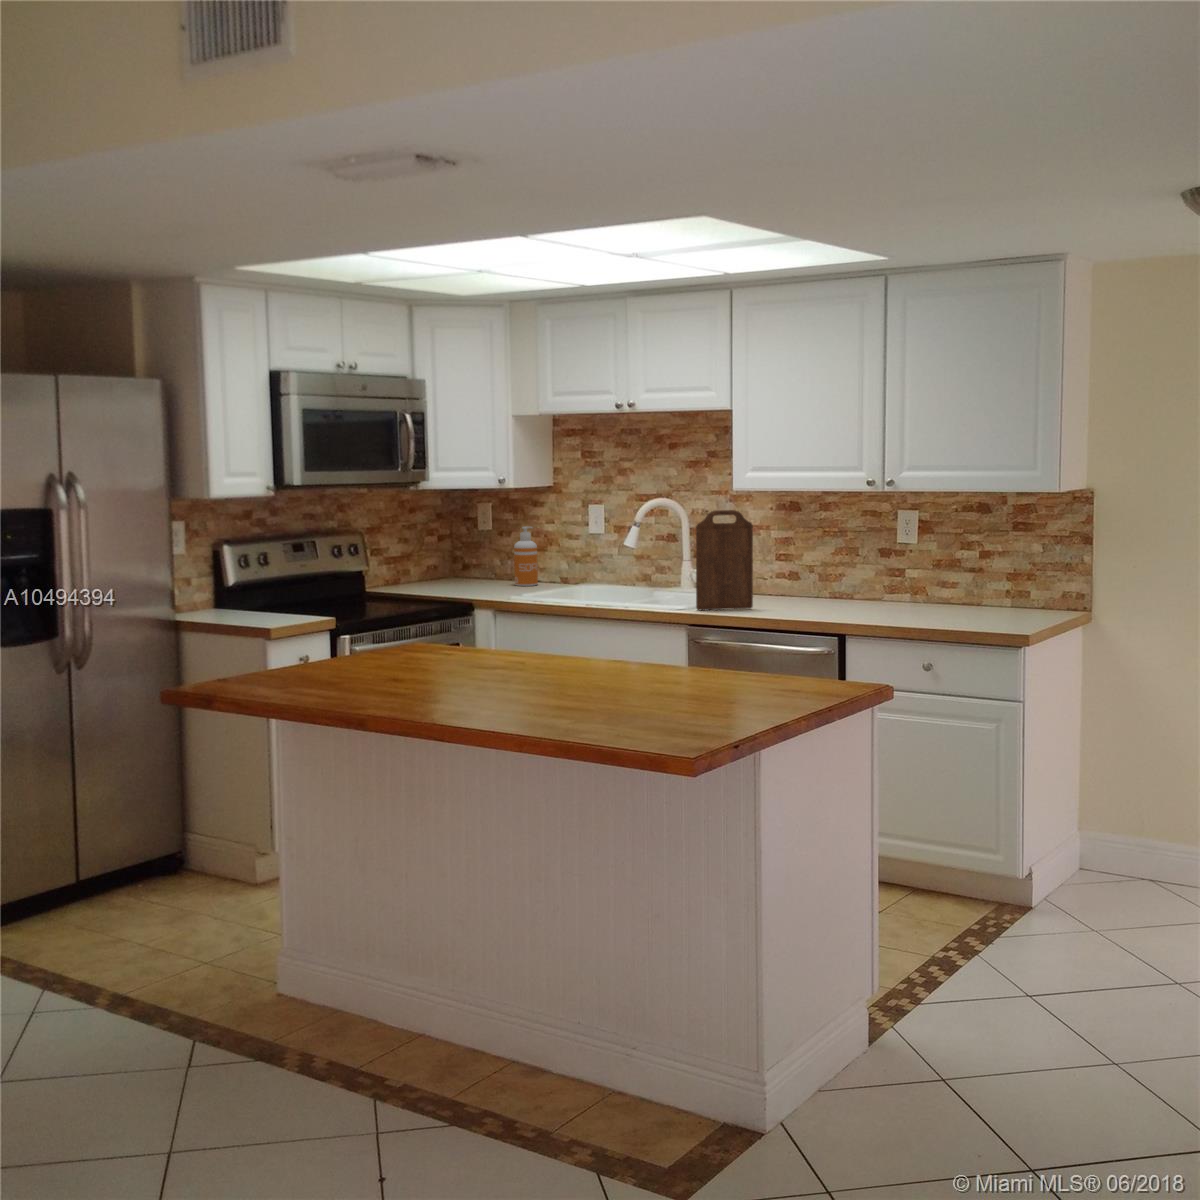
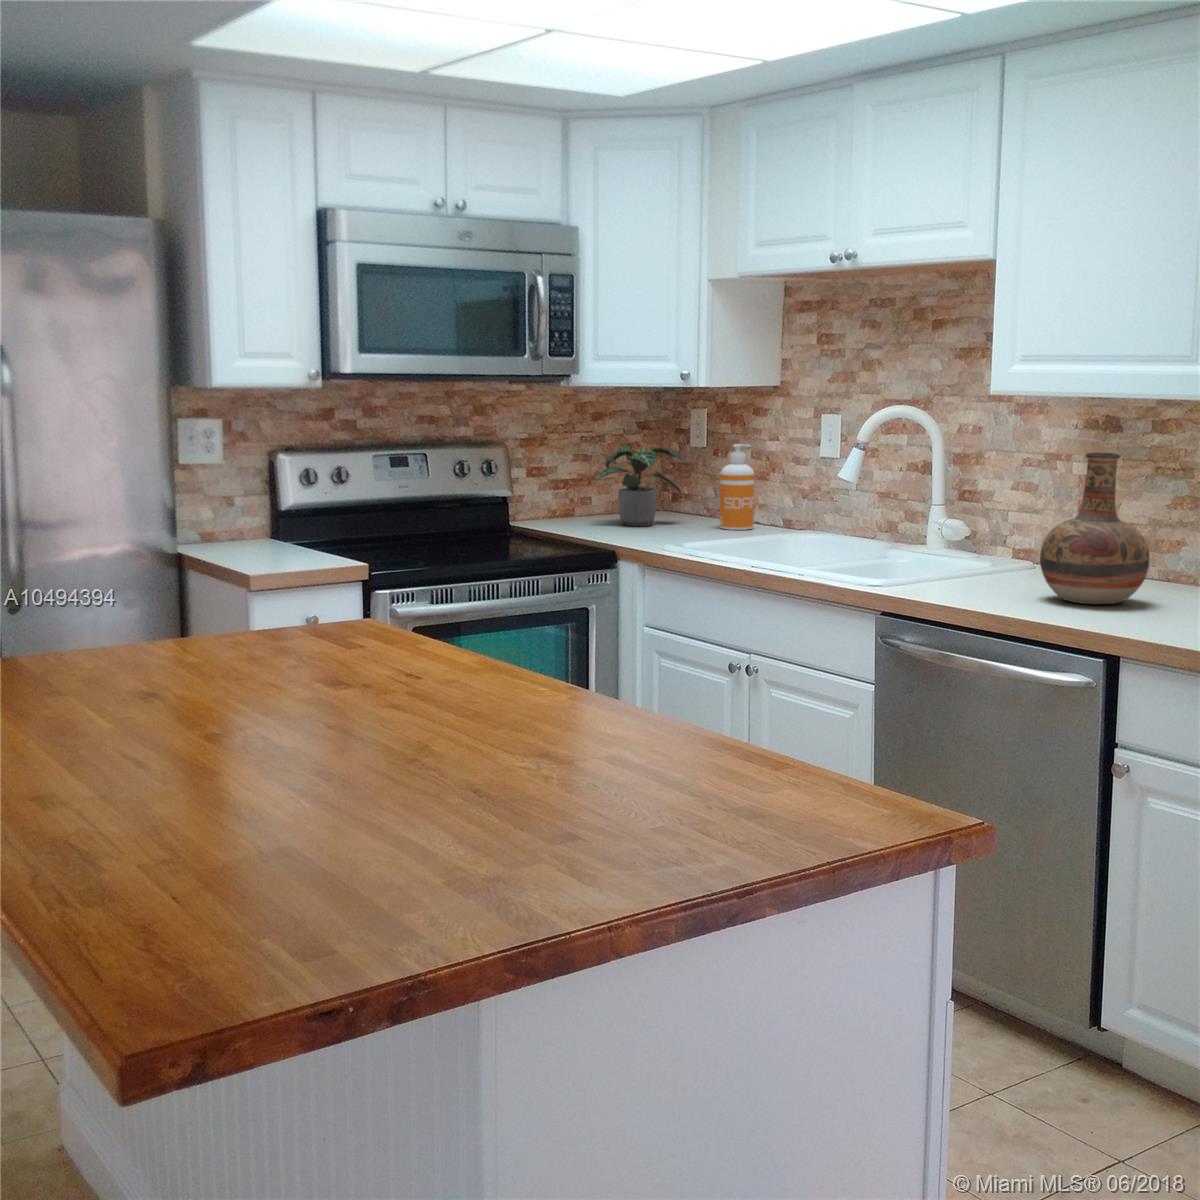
cutting board: present [696,510,753,610] -> none [896,425,1001,592]
vase: none [779,524,838,611] -> present [1040,453,1149,604]
potted plant: none [428,530,485,587] -> present [597,445,686,526]

